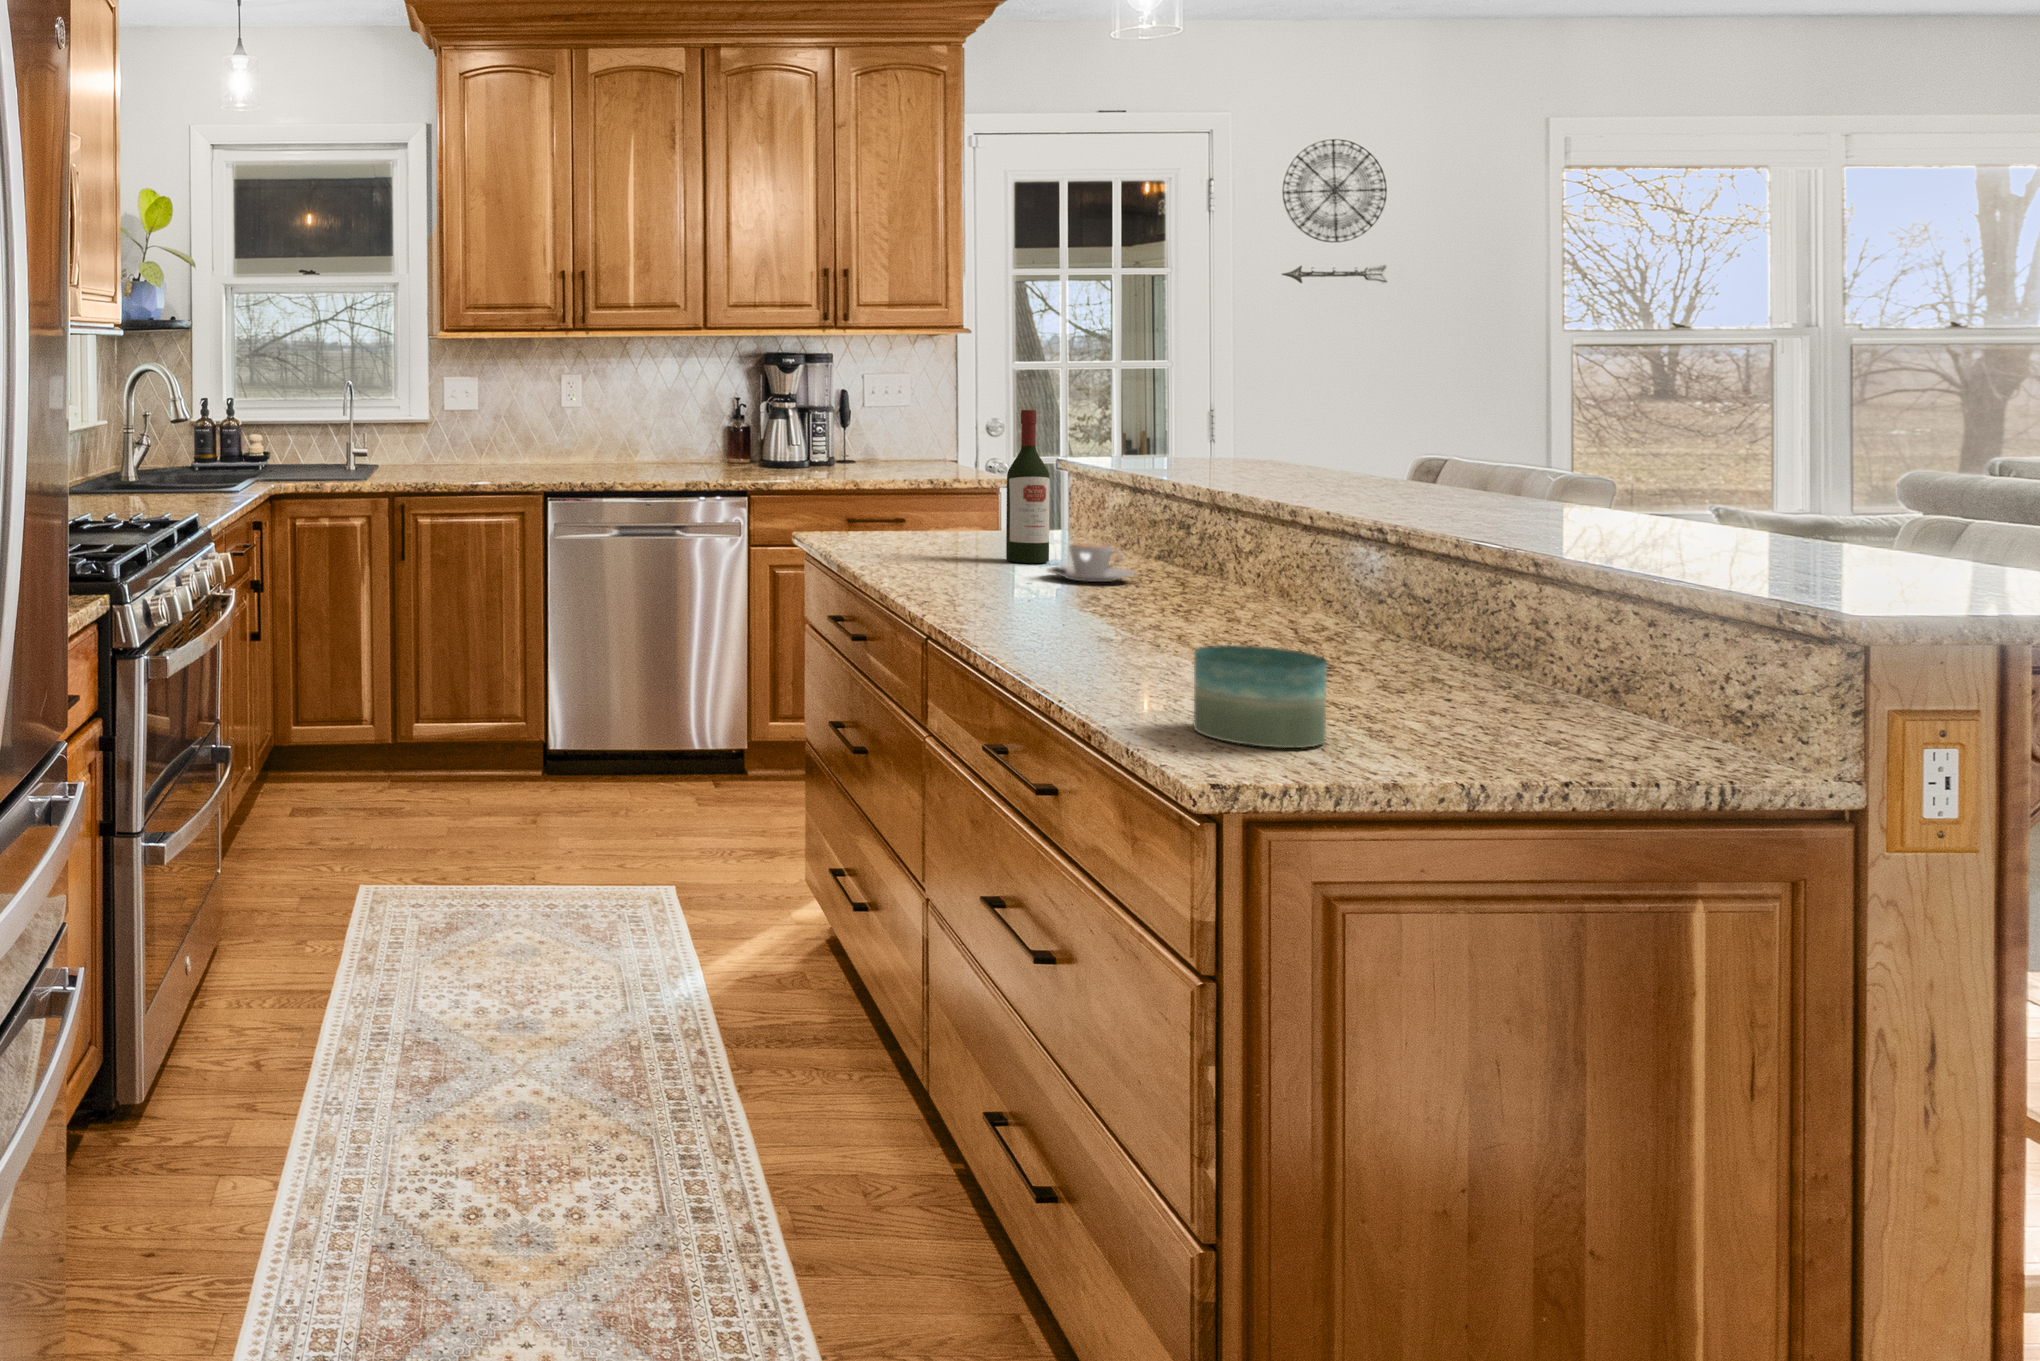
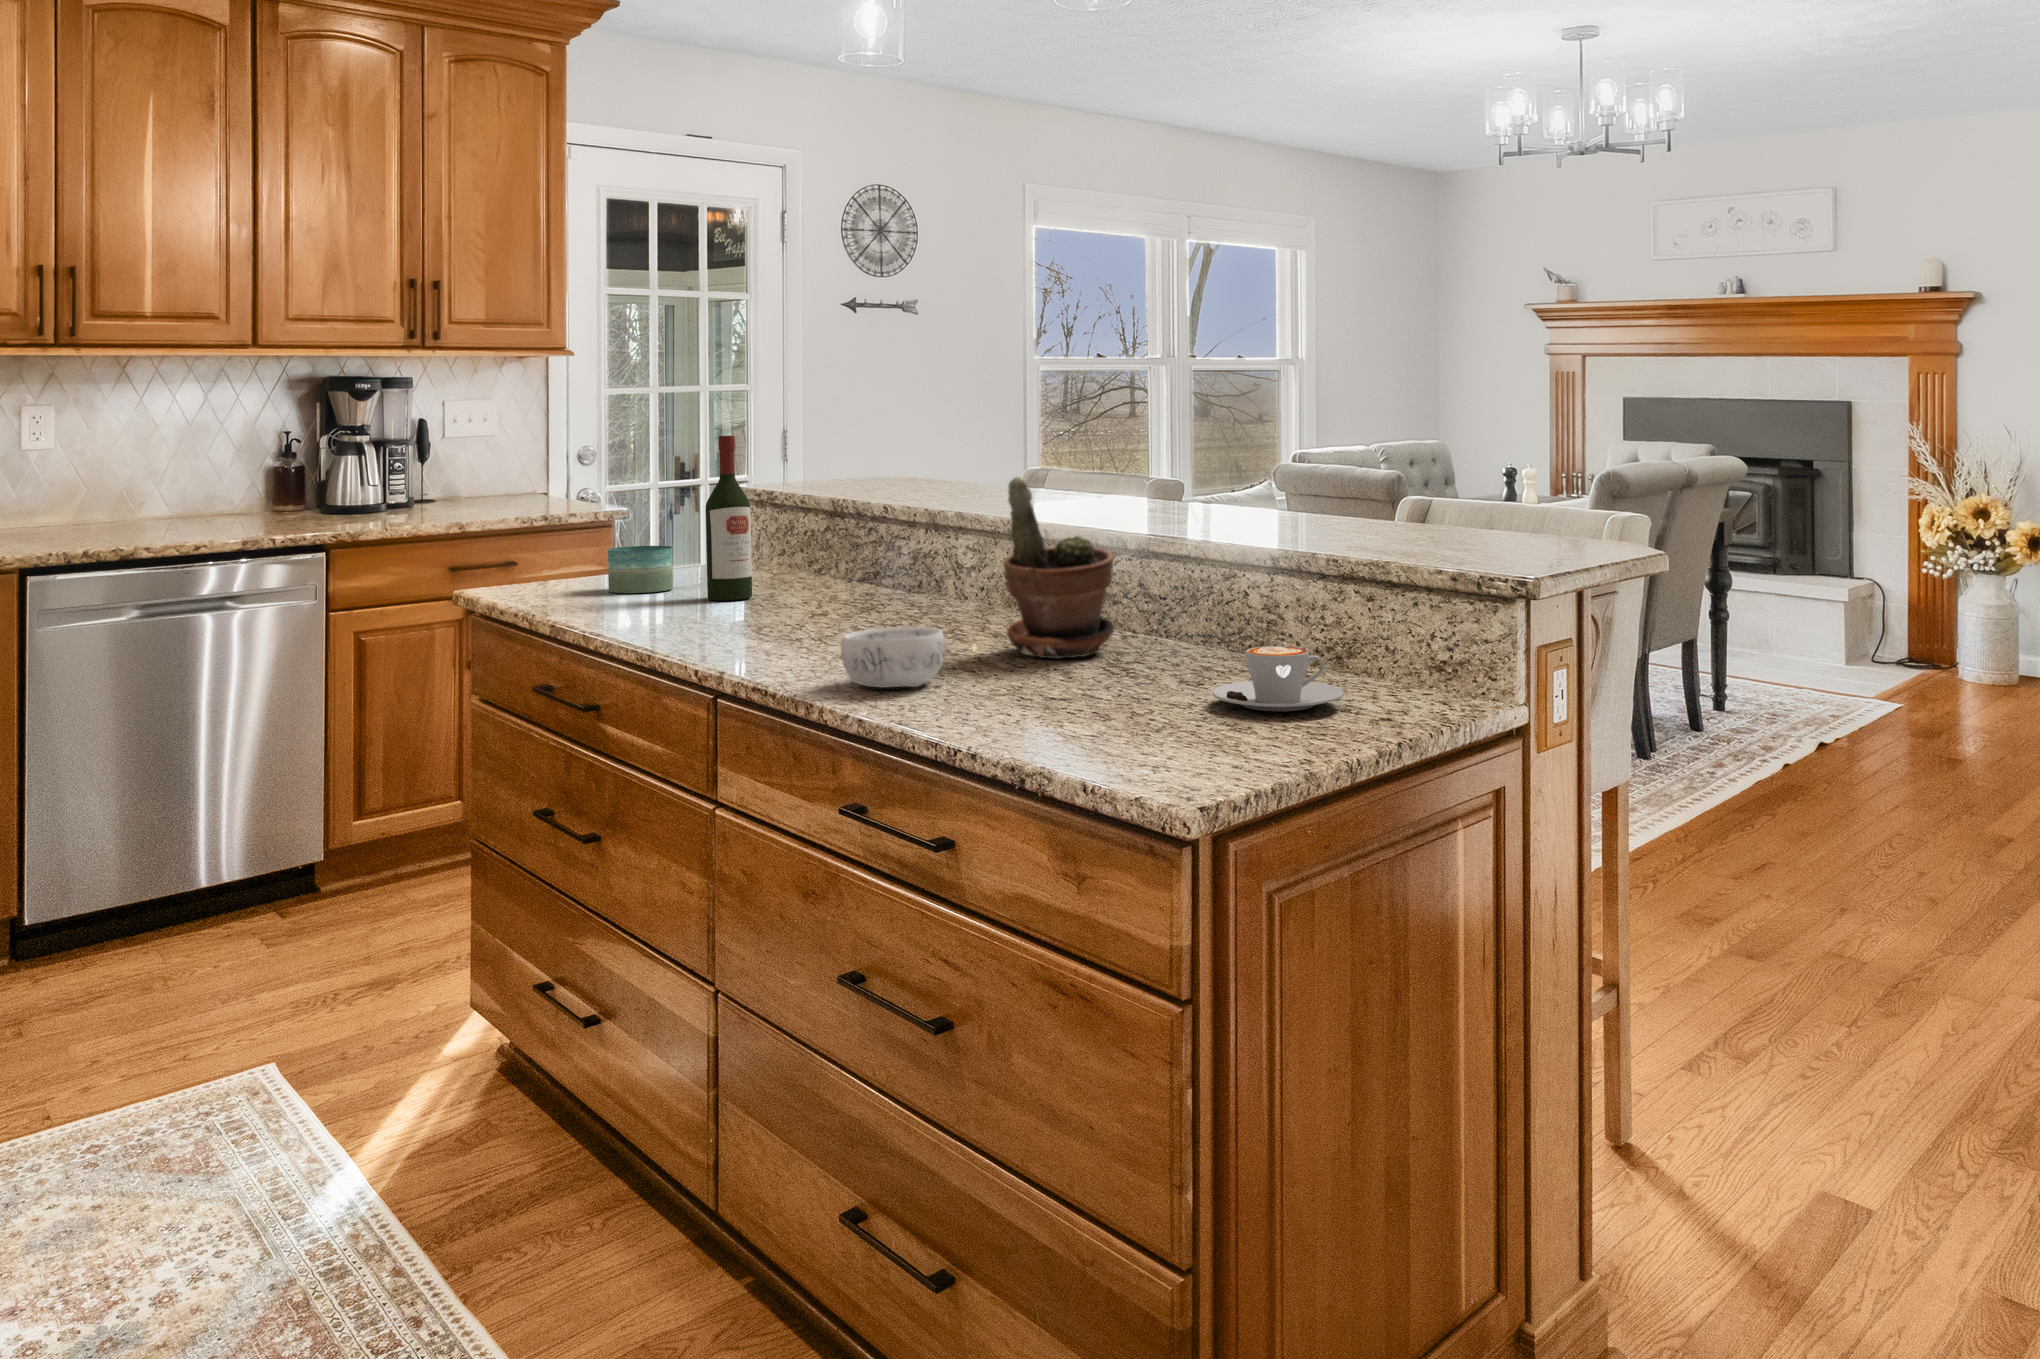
potted plant: none [1227,460,1358,649] -> present [1003,477,1114,659]
coffee cup: present [1047,543,1135,582] -> present [1213,646,1344,711]
decorative bowl: none [1029,595,1132,652] -> present [841,627,945,688]
candle: present [1194,645,1327,748] -> present [608,546,673,593]

